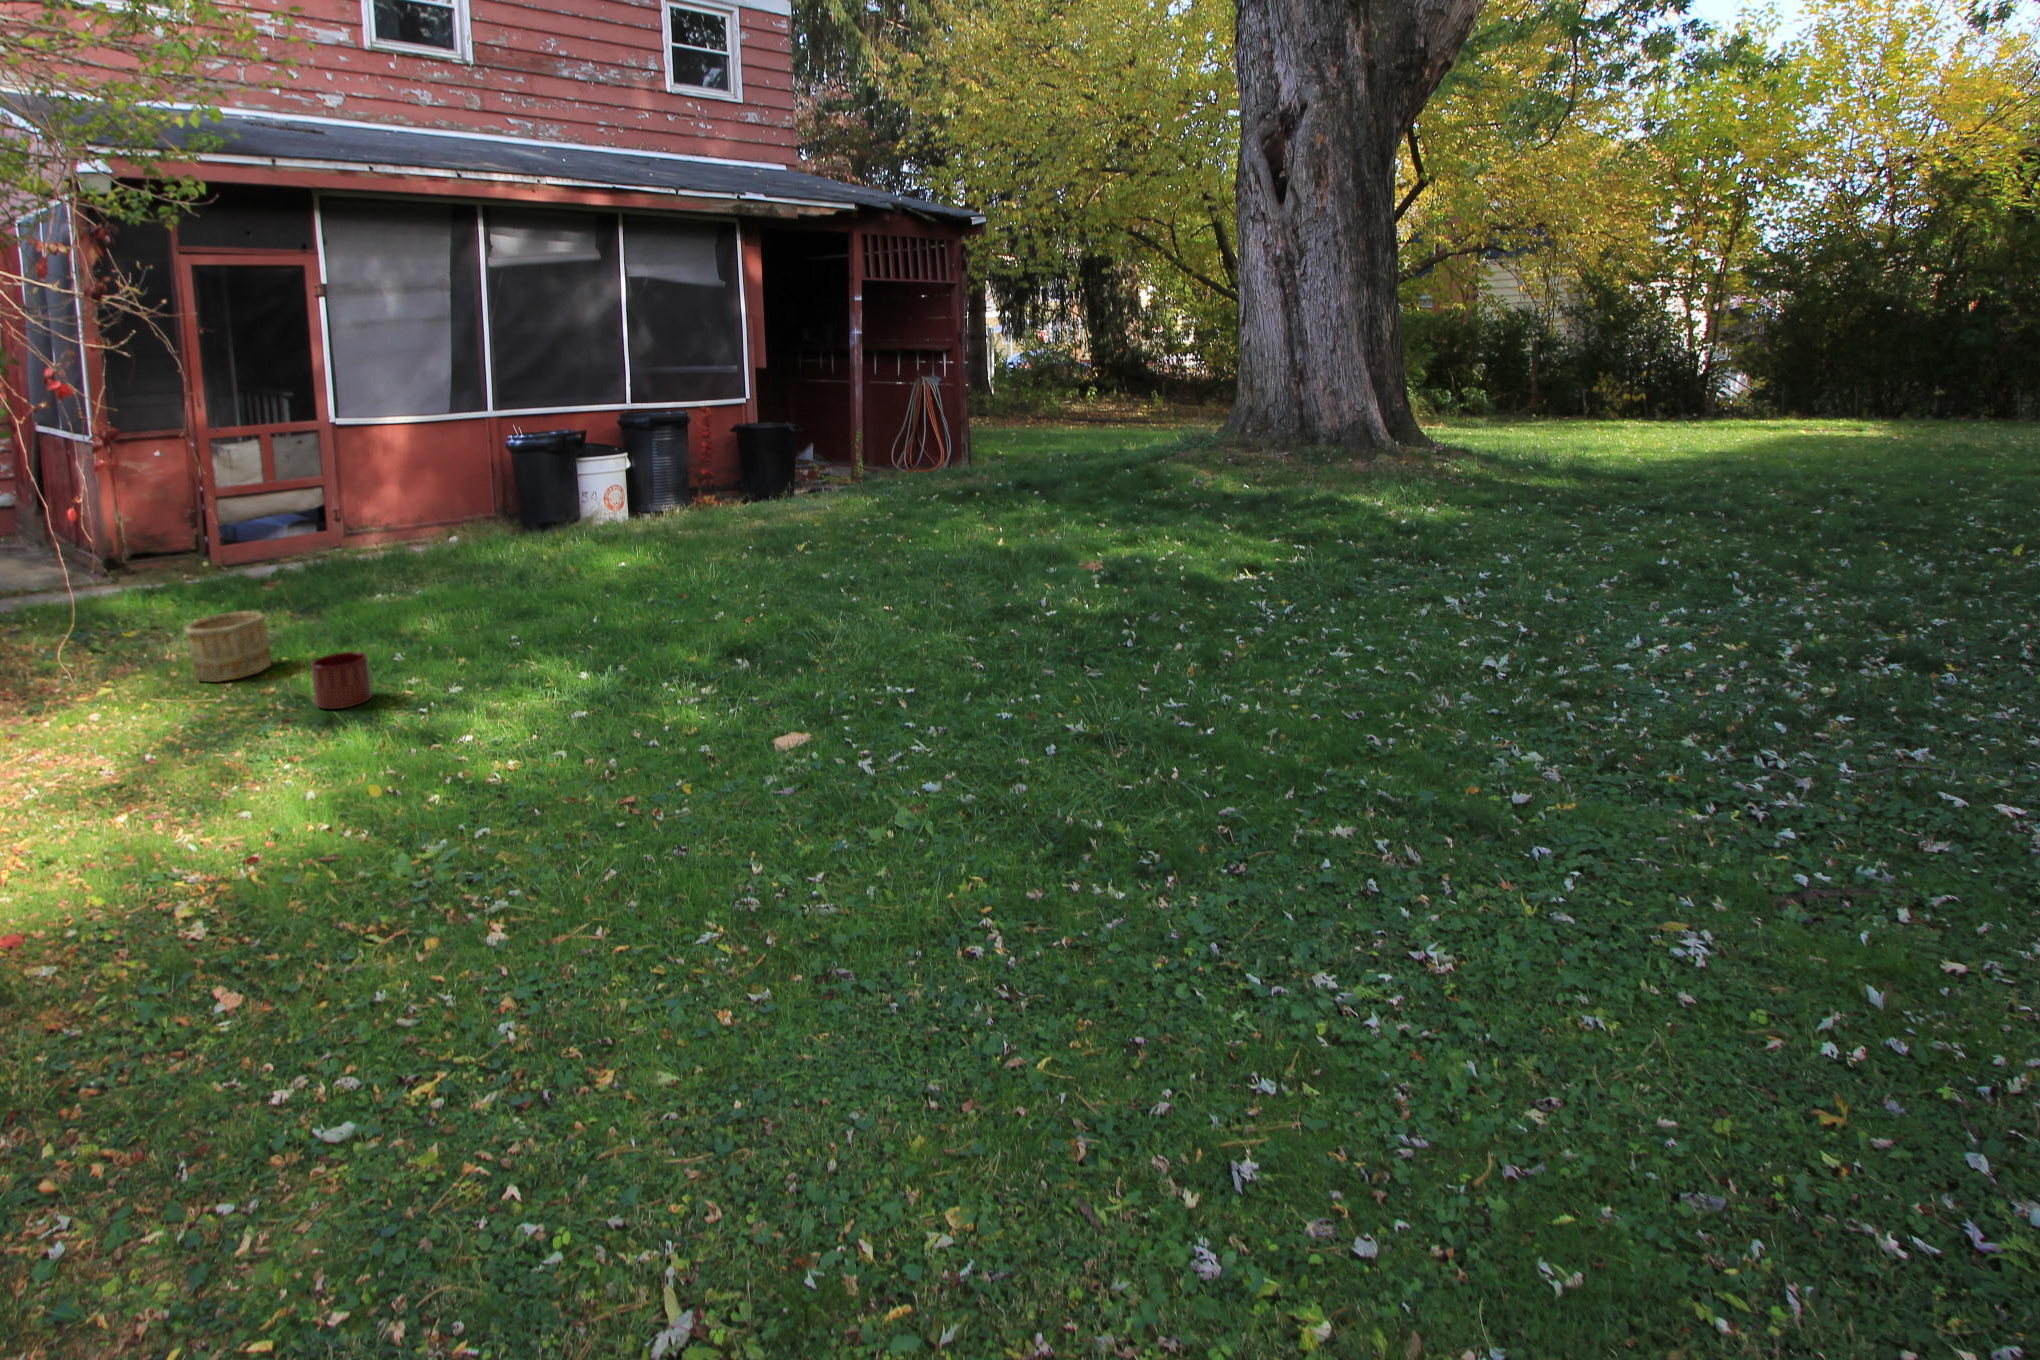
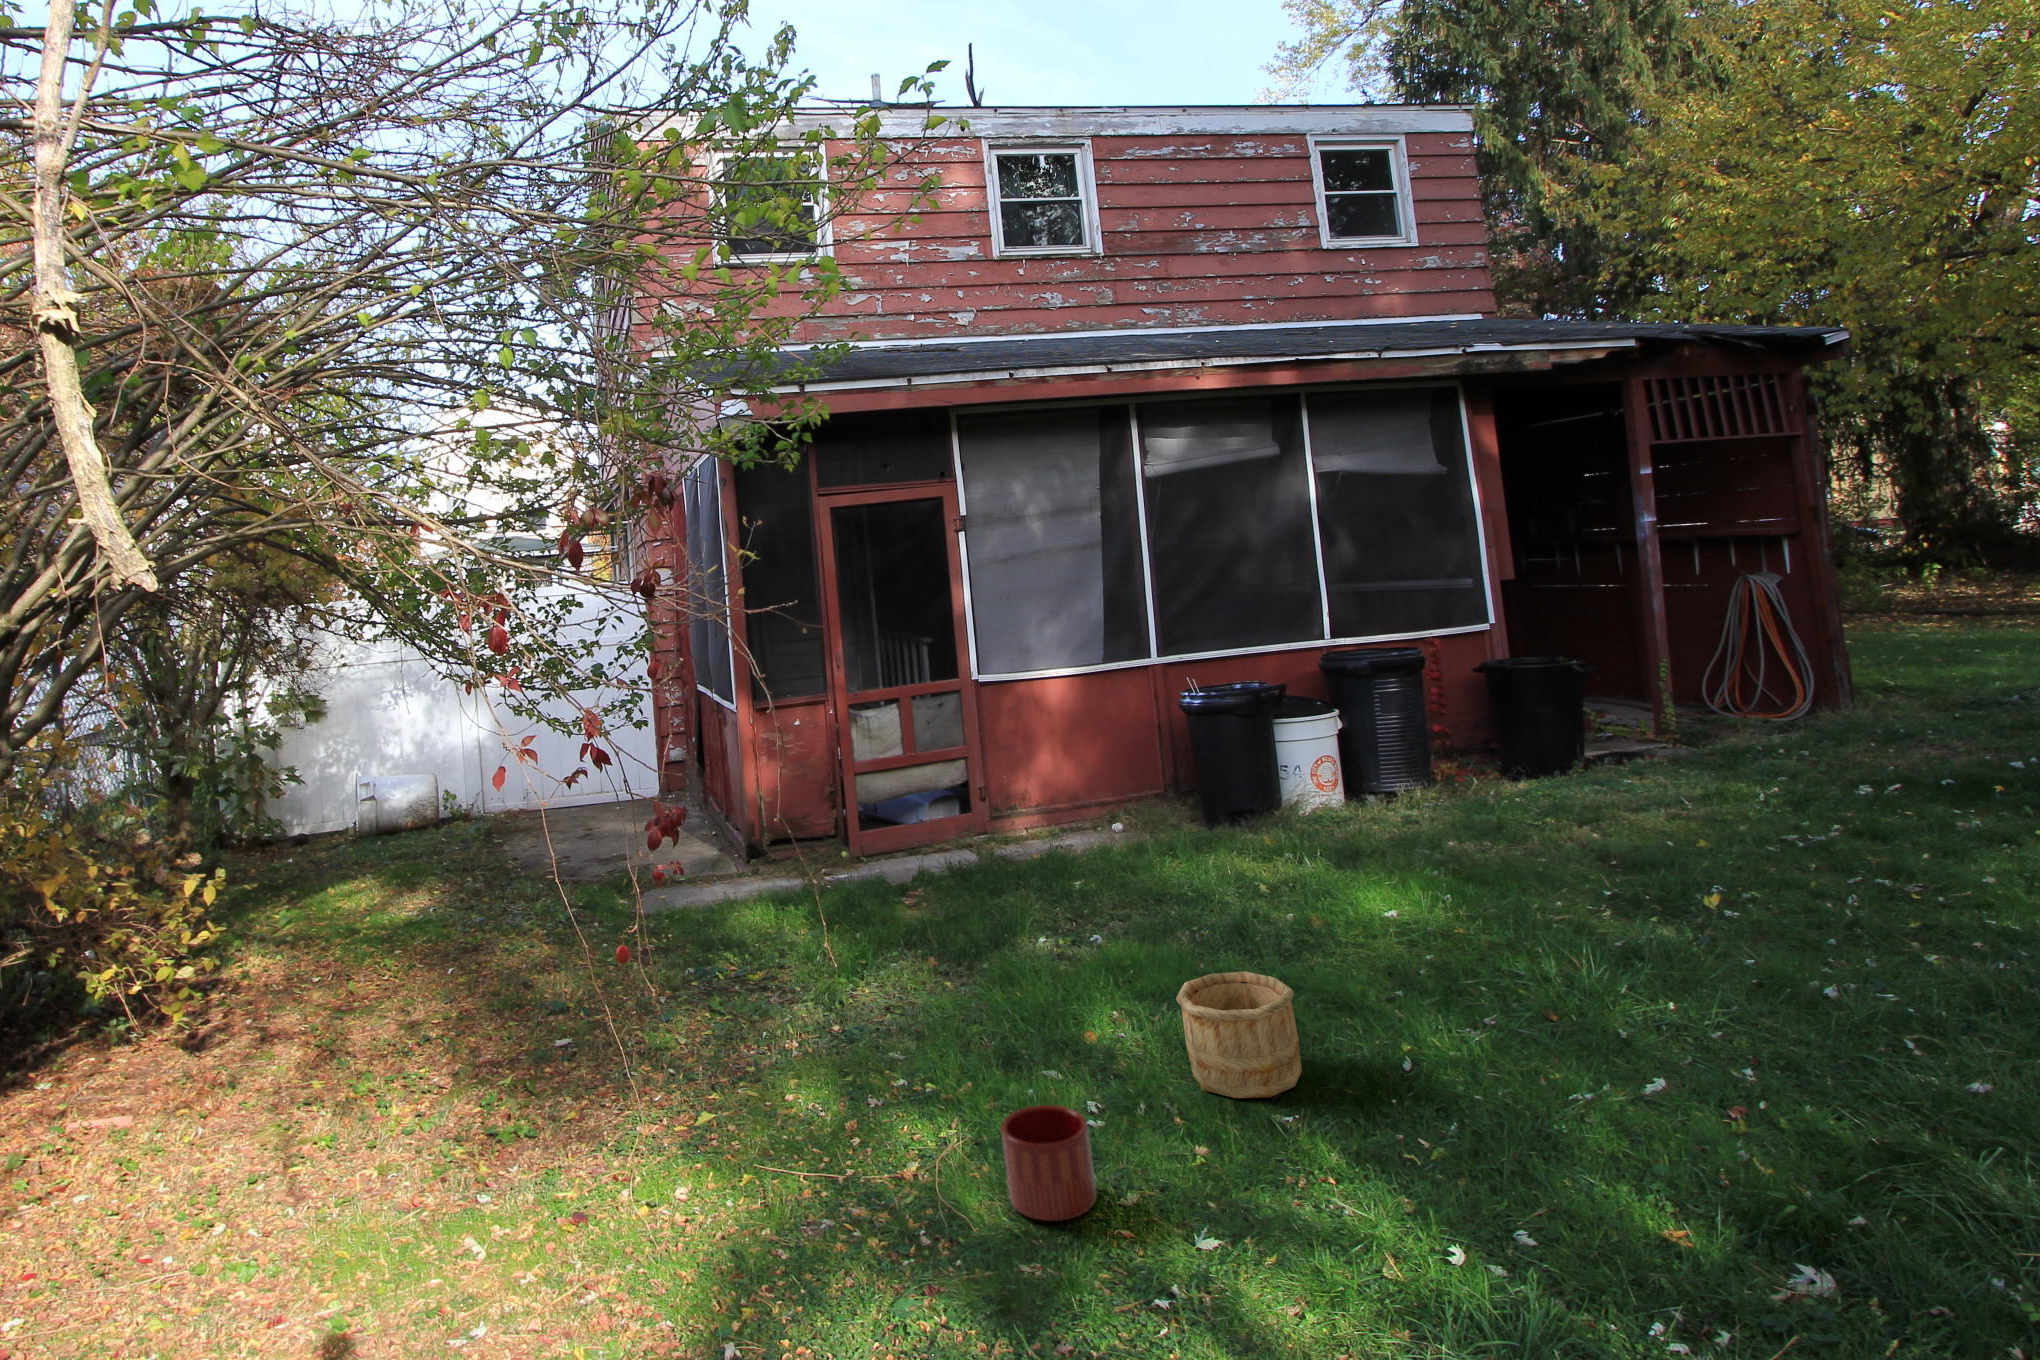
wooden bucket: present [184,611,271,682] -> present [1176,971,1302,1098]

